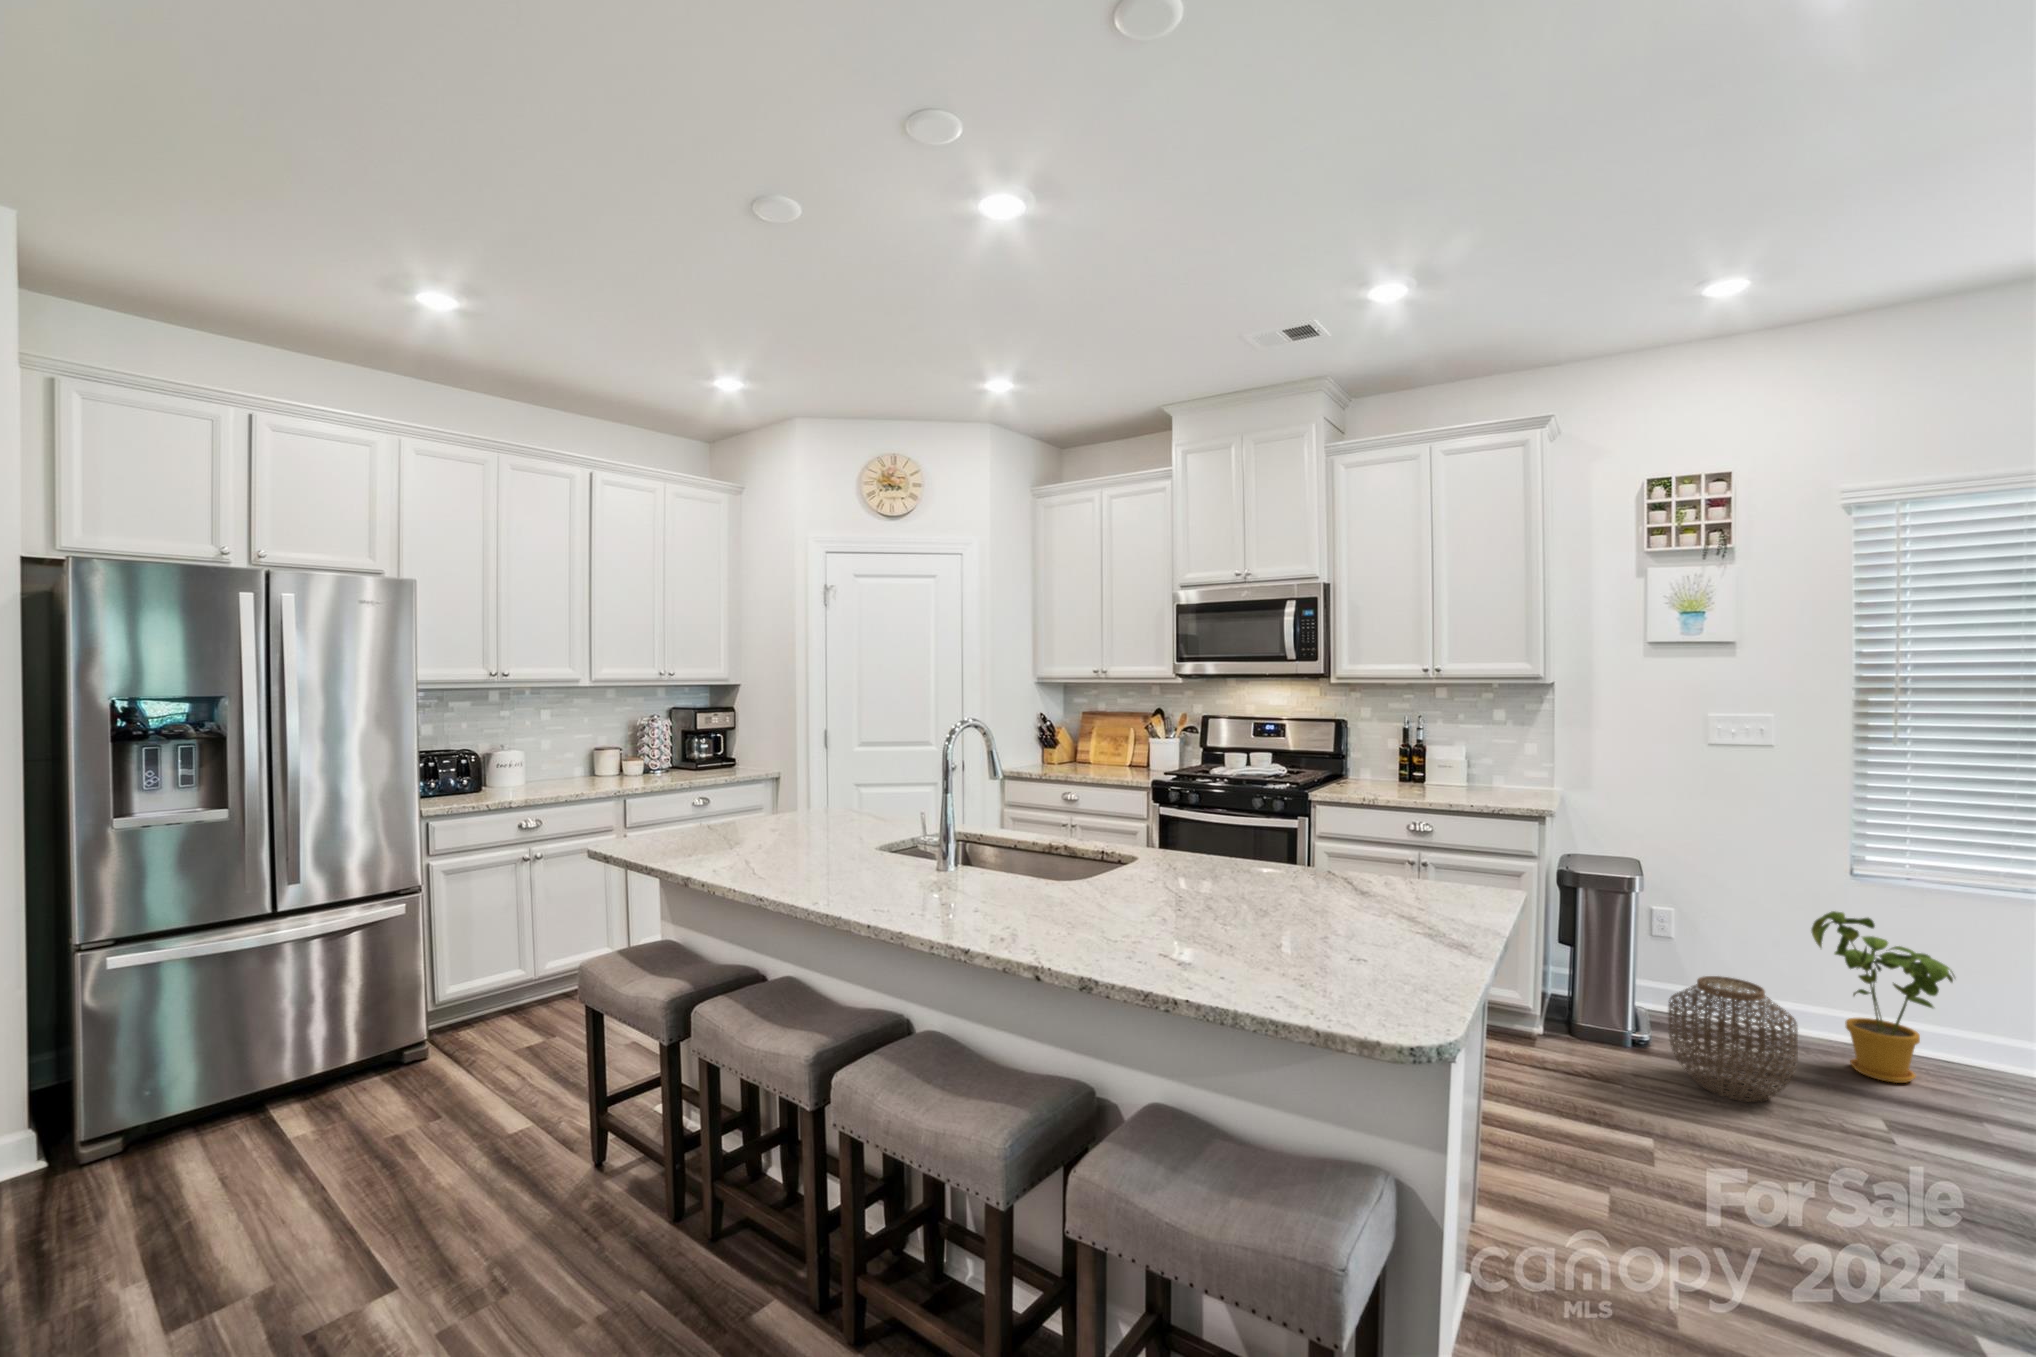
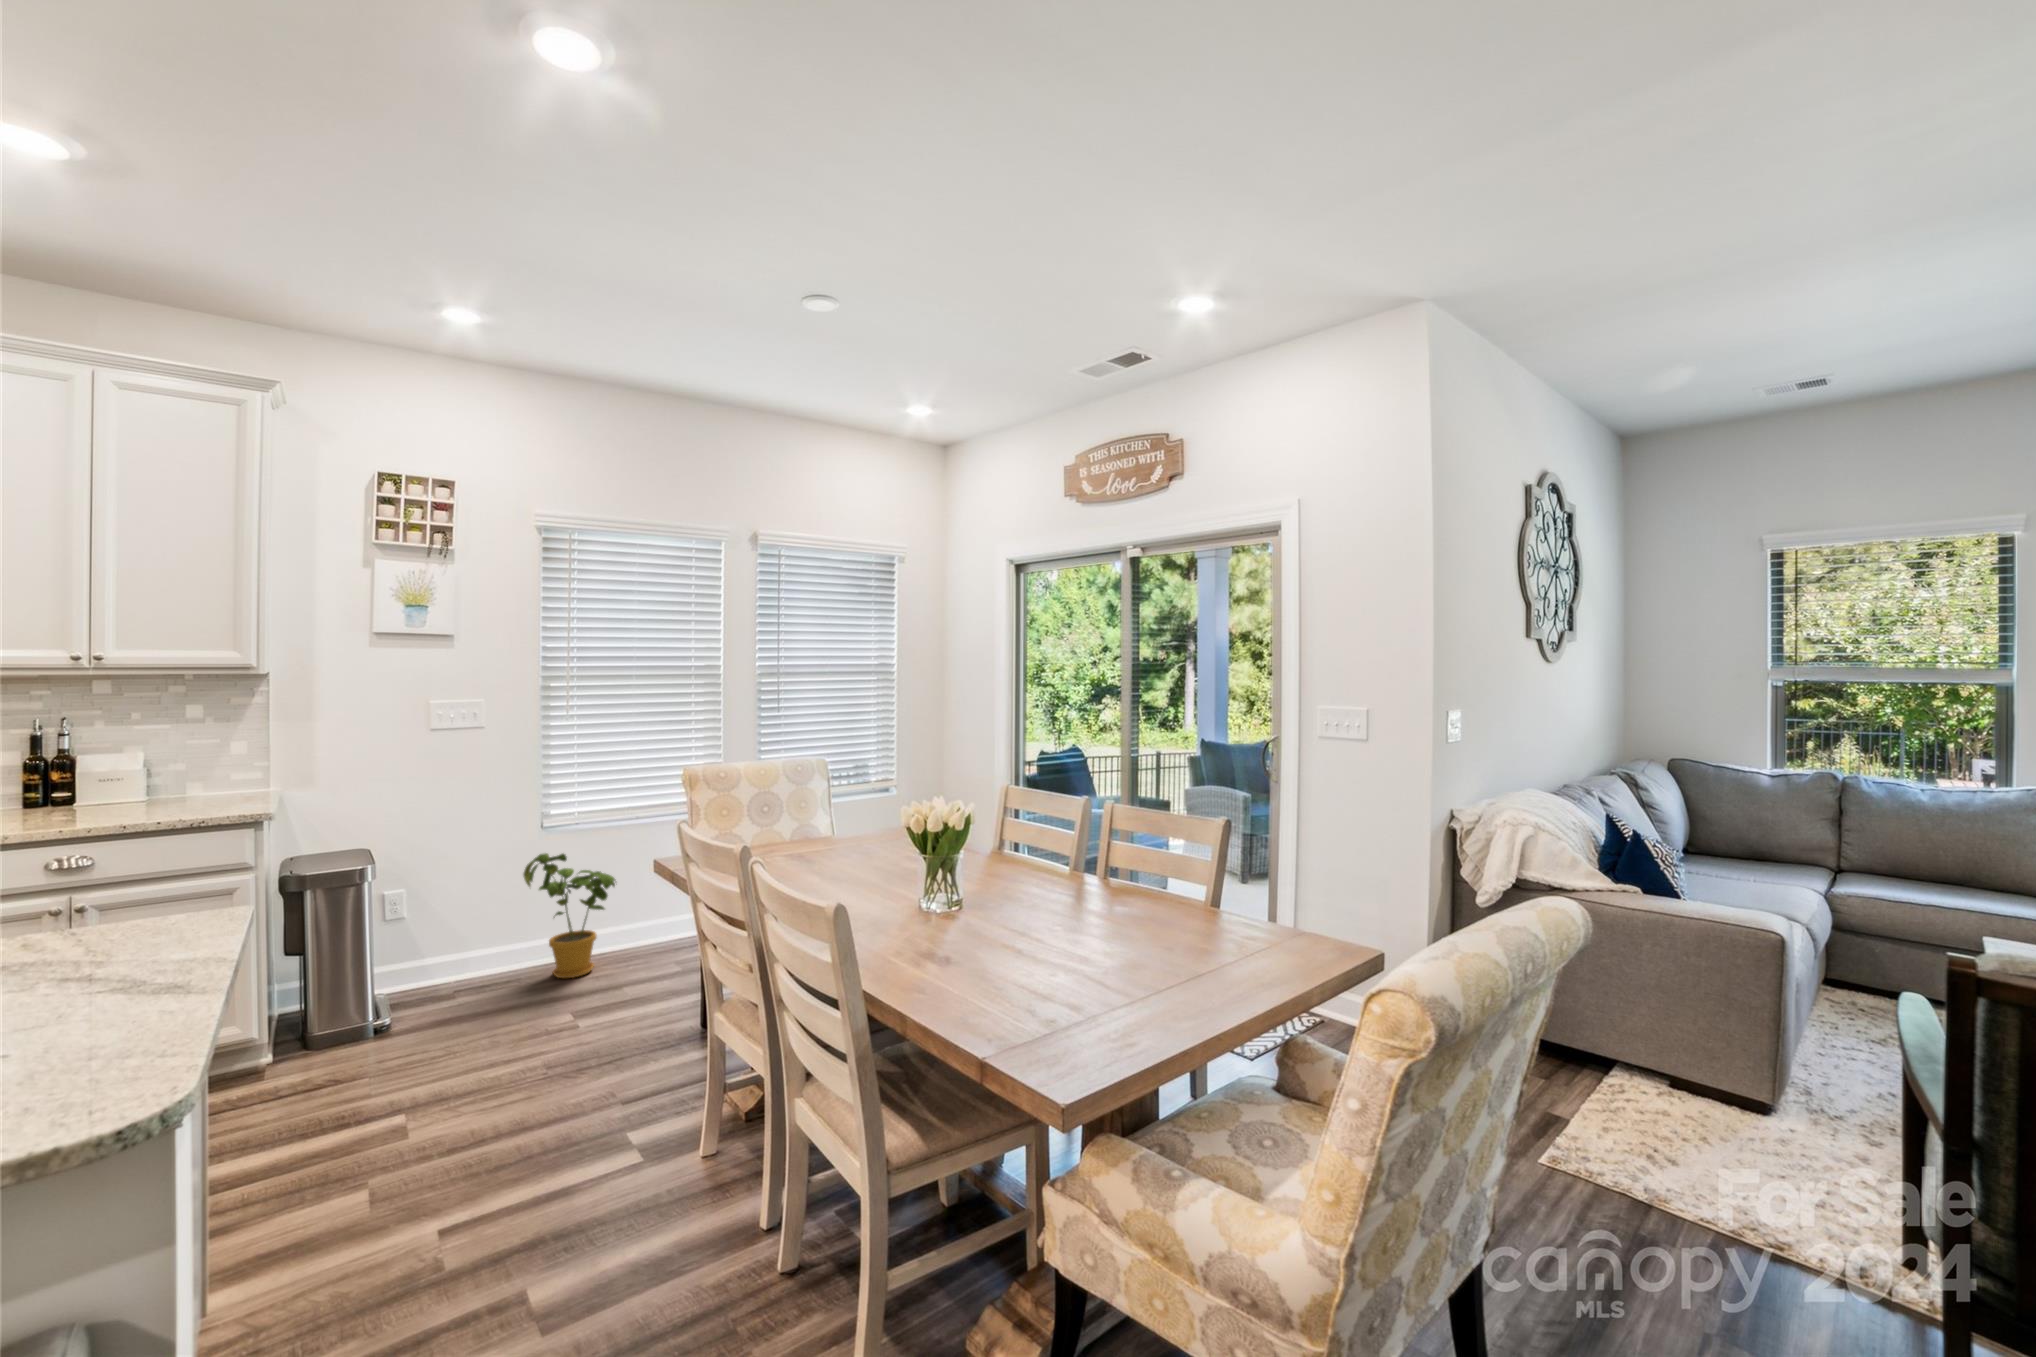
woven basket: present [1669,976,1798,1102] -> none [411,932,520,1044]

